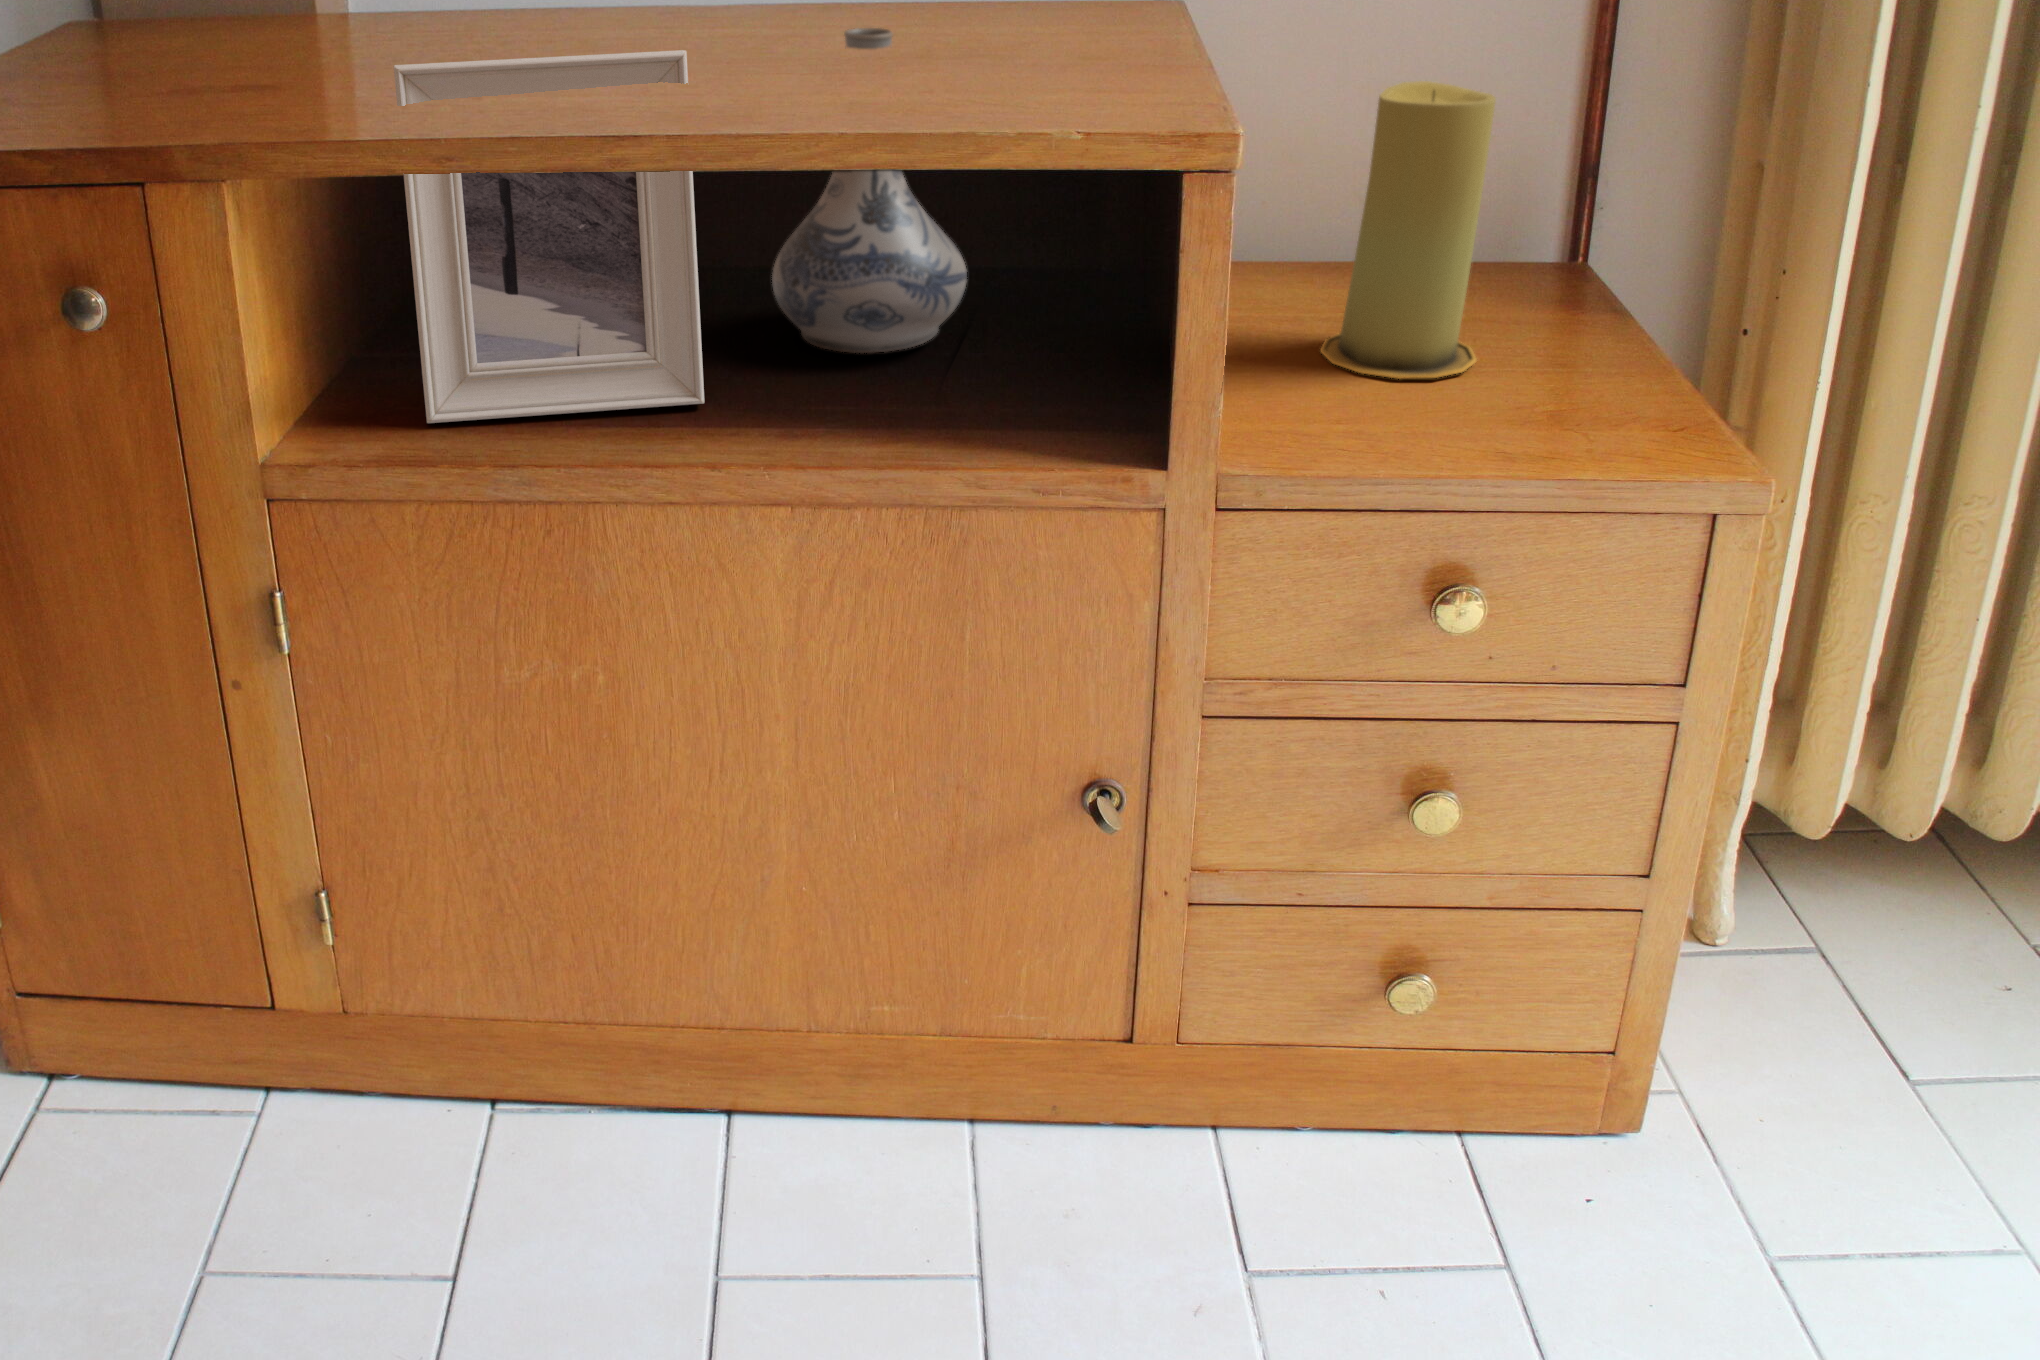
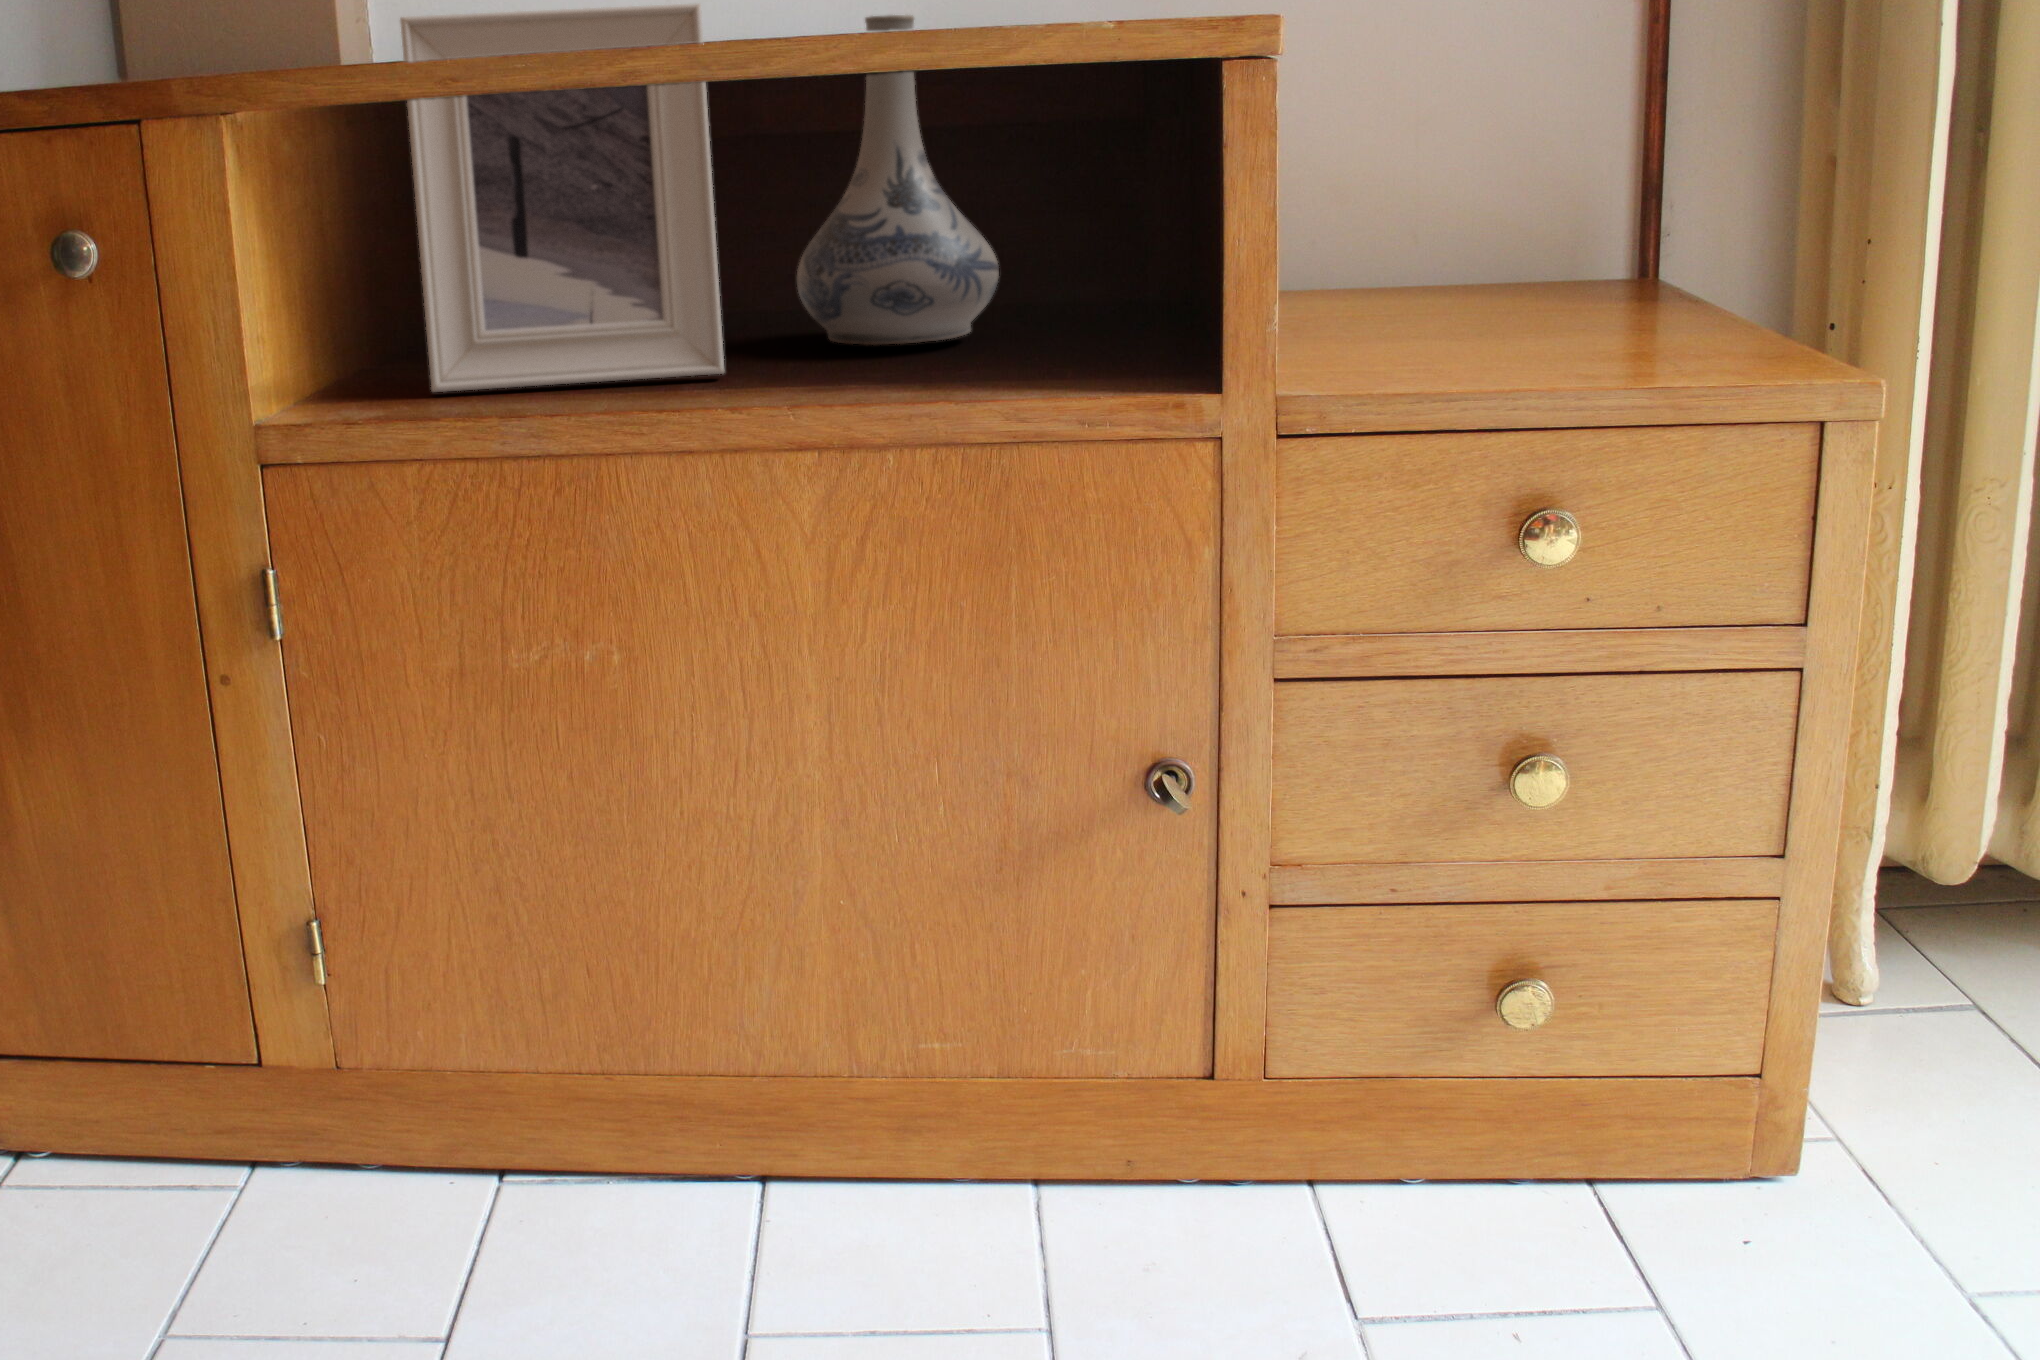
candle: present [1320,81,1496,379] -> none [1374,39,1544,338]

